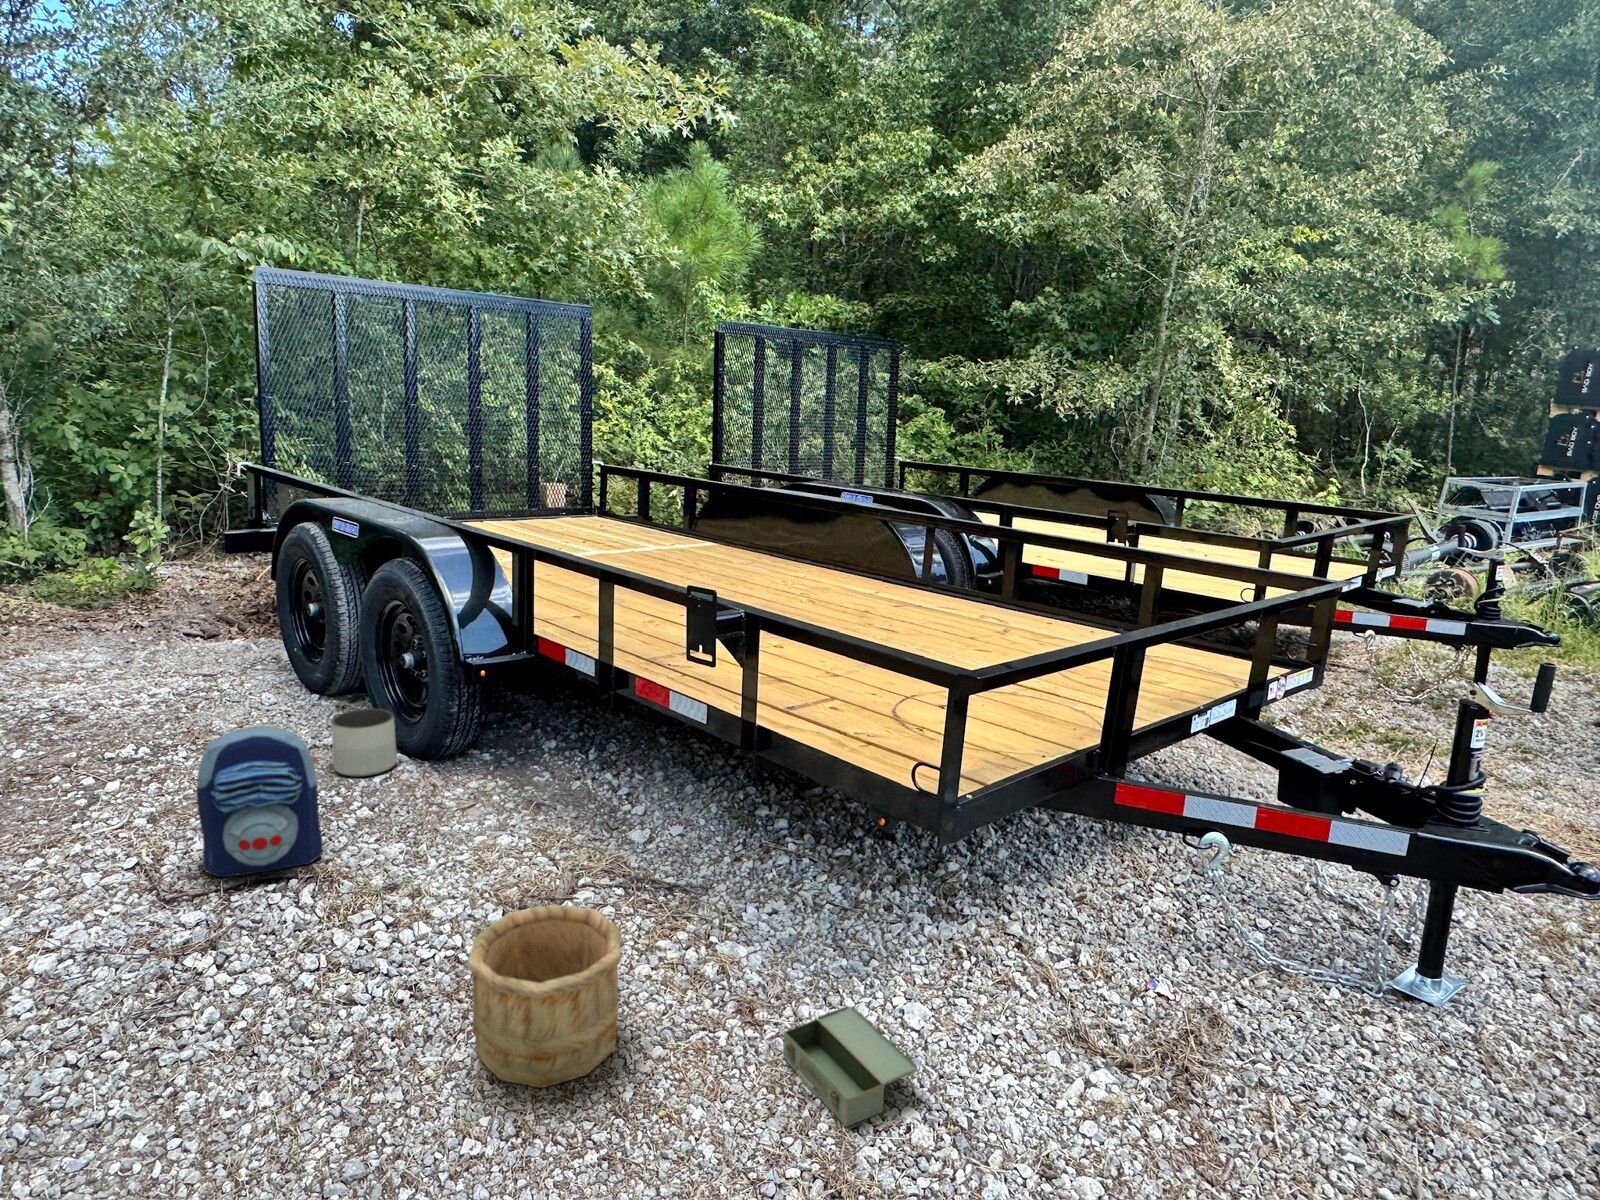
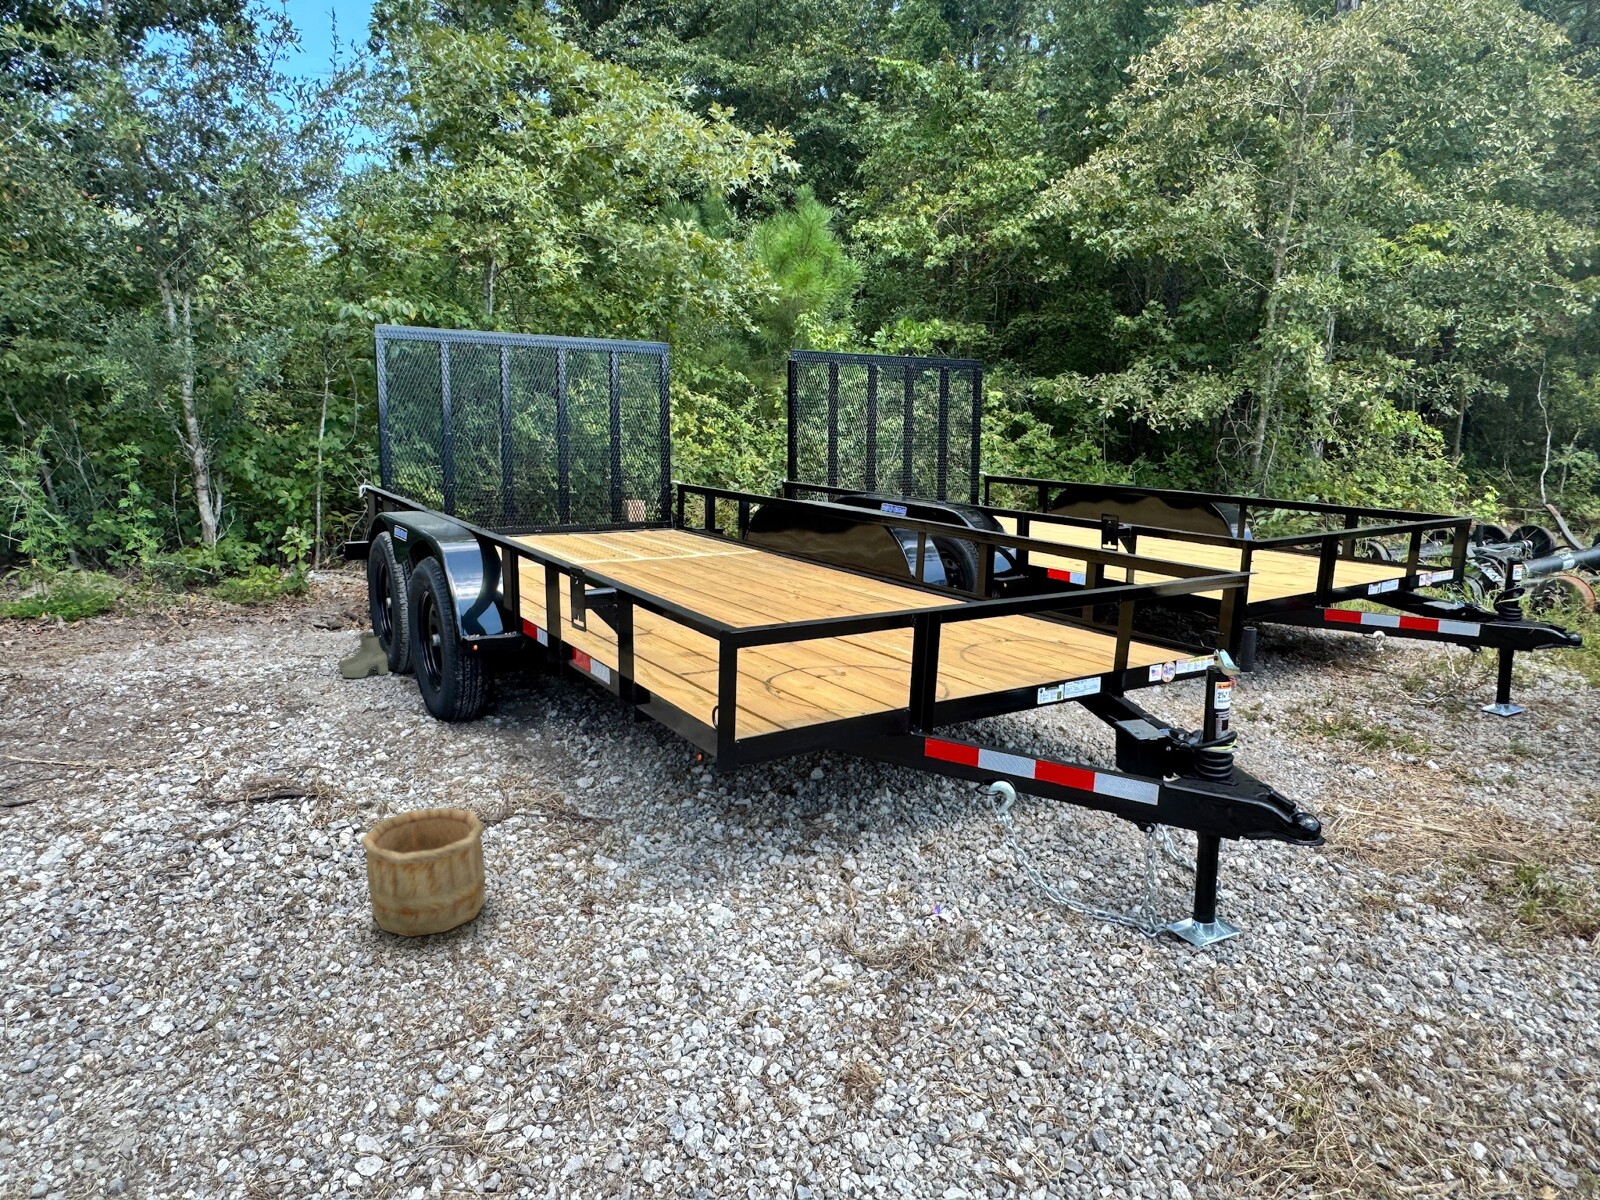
boots: none [255,646,320,704] -> present [339,632,388,678]
planter: present [331,709,397,777] -> none [368,678,422,732]
backpack: present [196,725,323,877] -> none [237,677,332,794]
toolbox: present [783,1006,918,1127] -> none [596,898,684,978]

